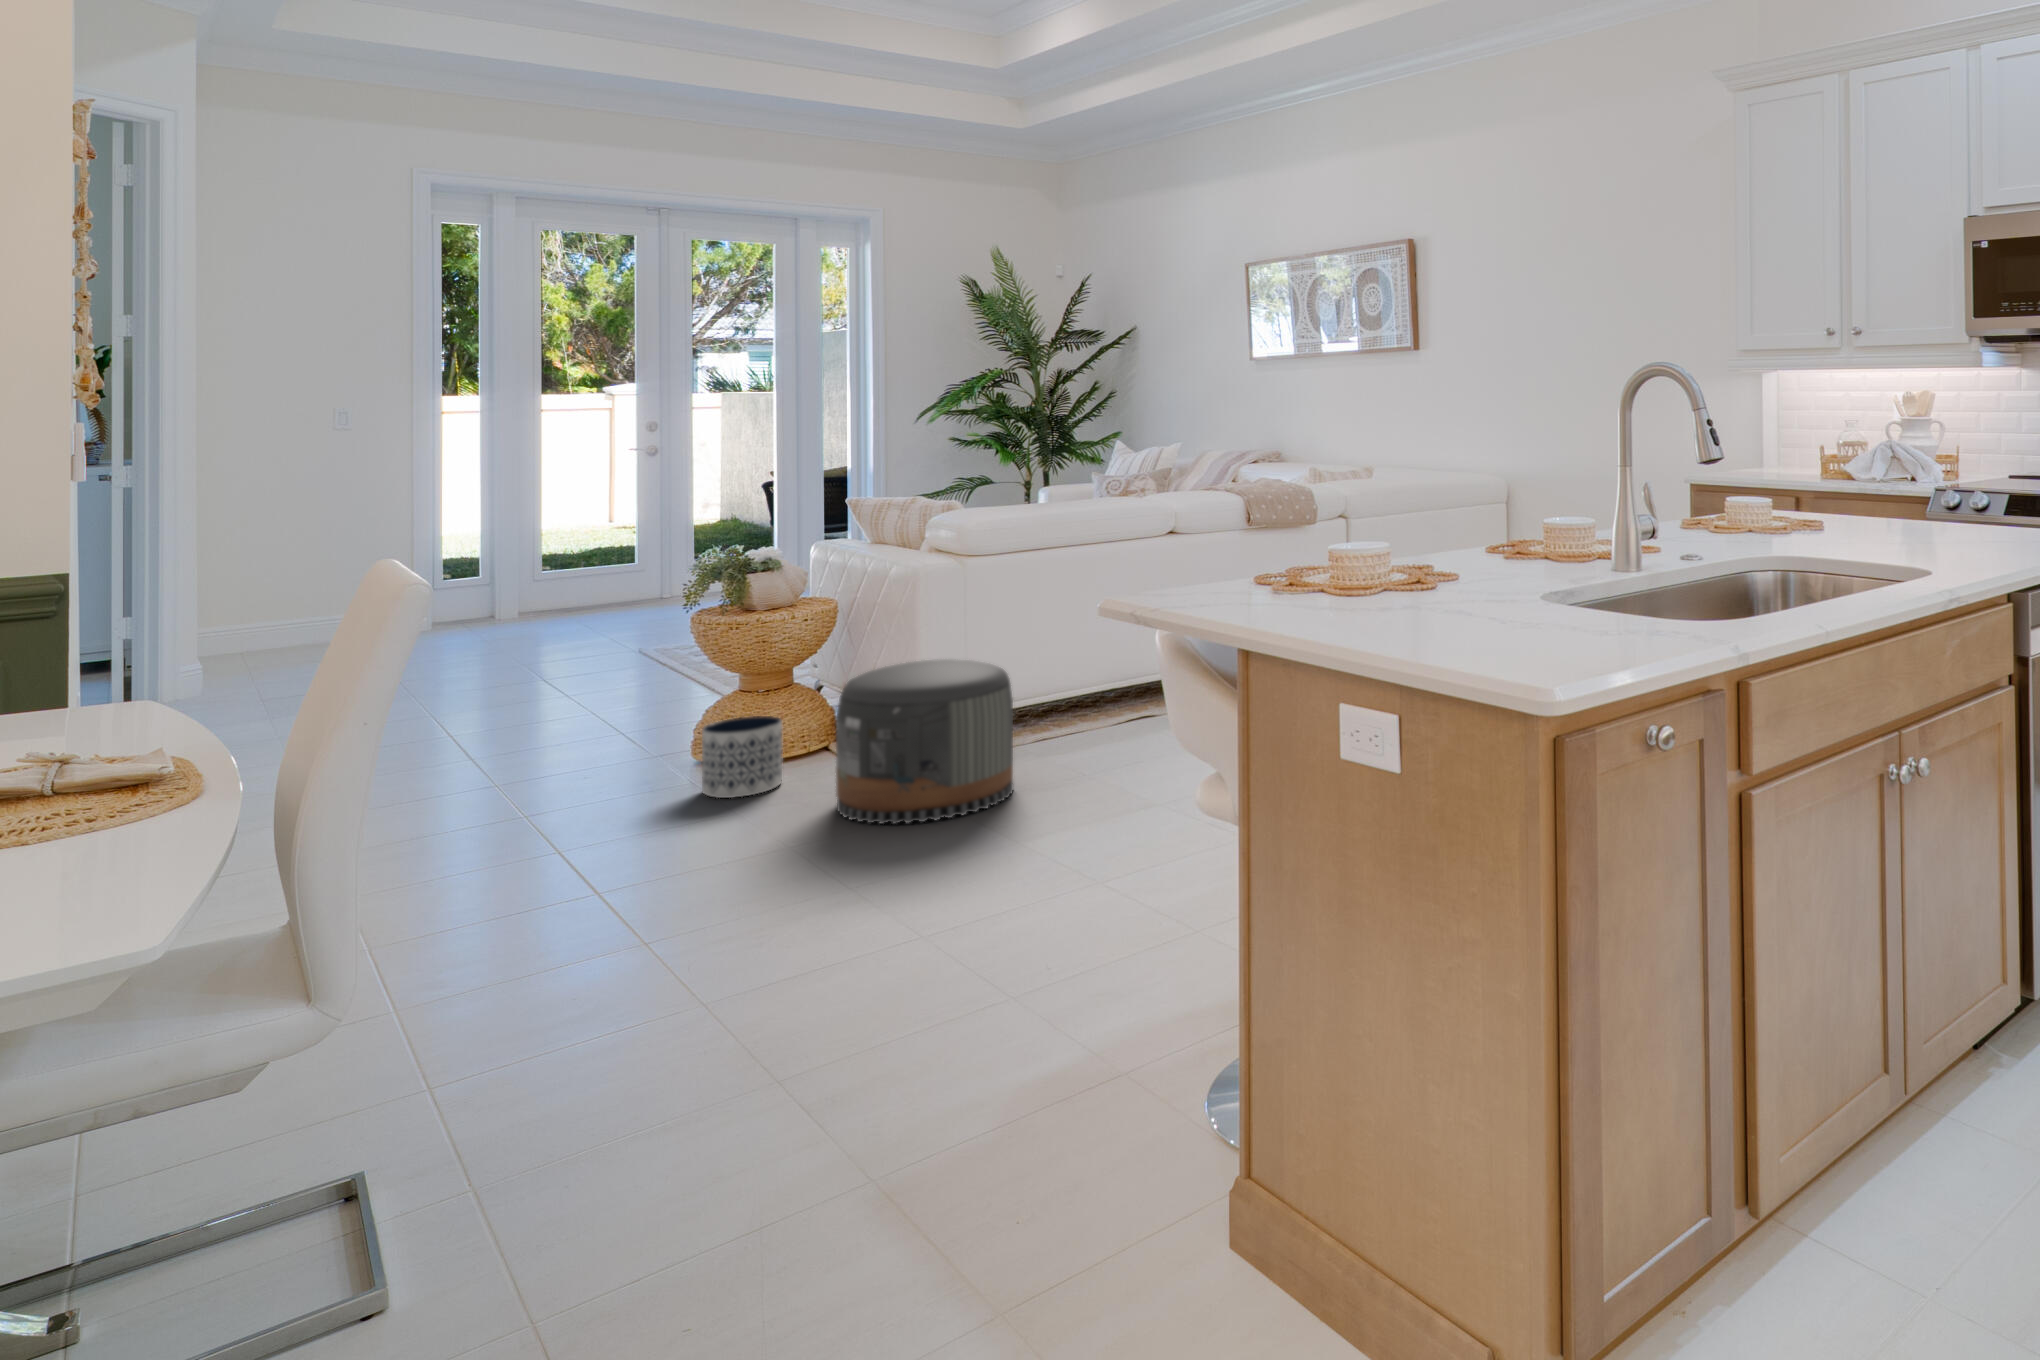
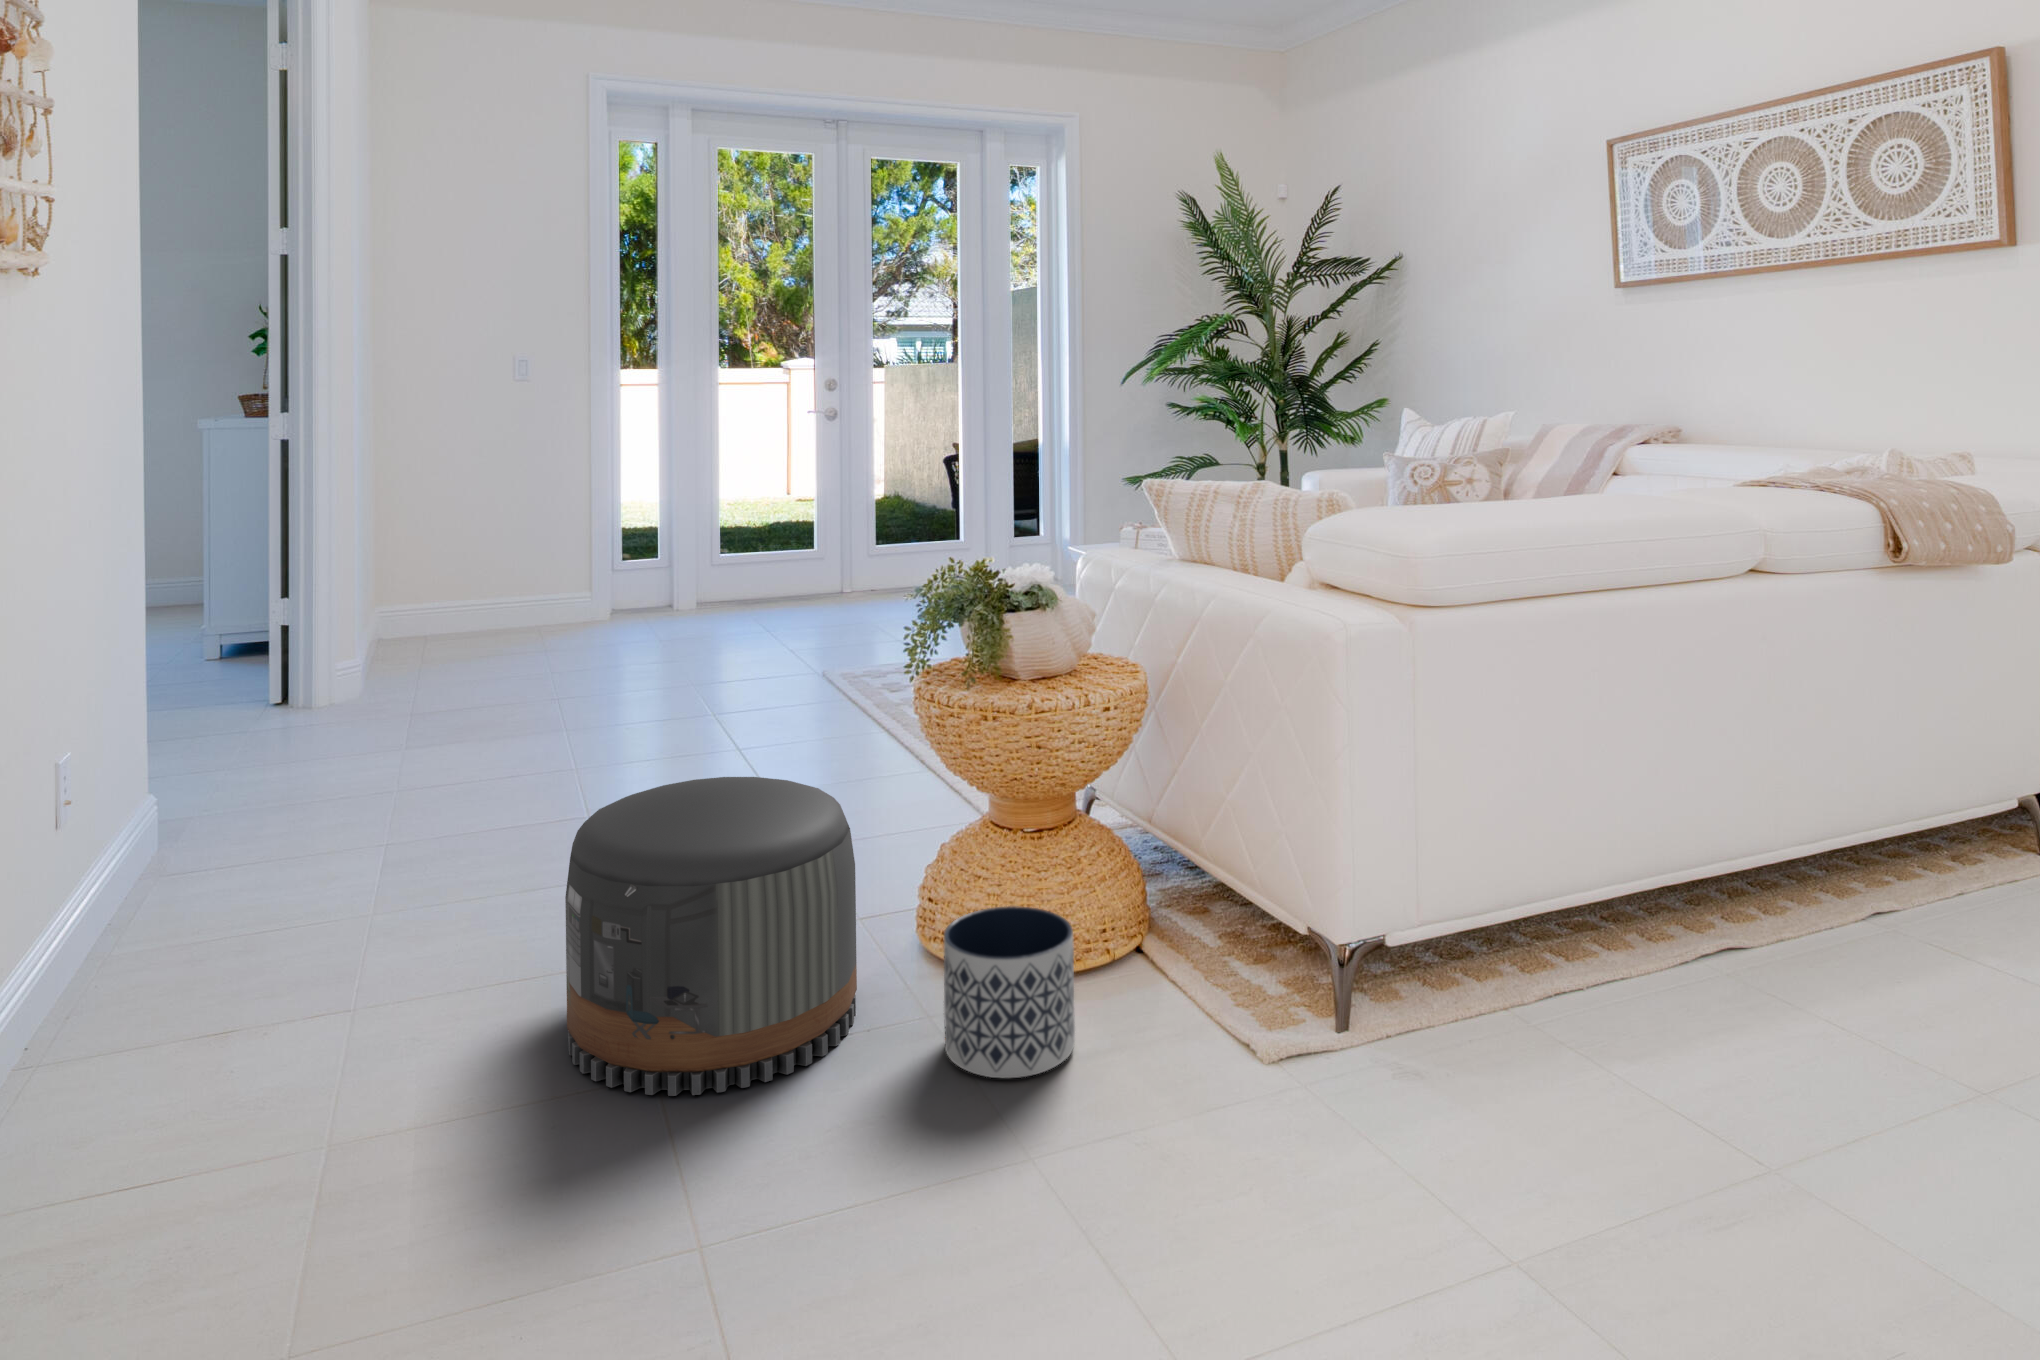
pouf: present [836,659,1013,824] -> present [565,777,857,1096]

